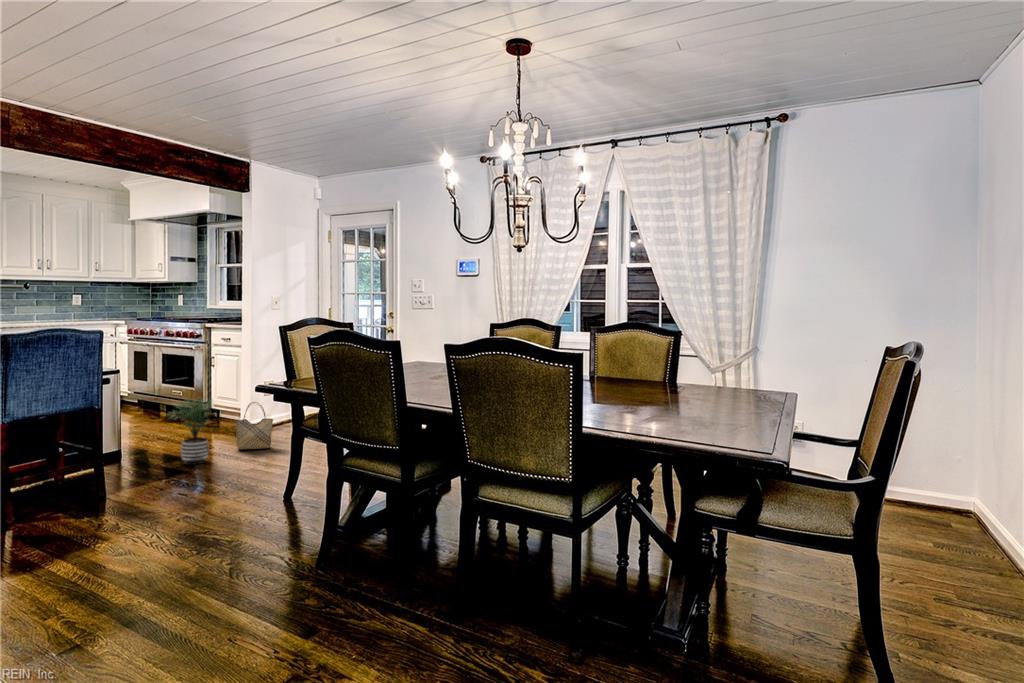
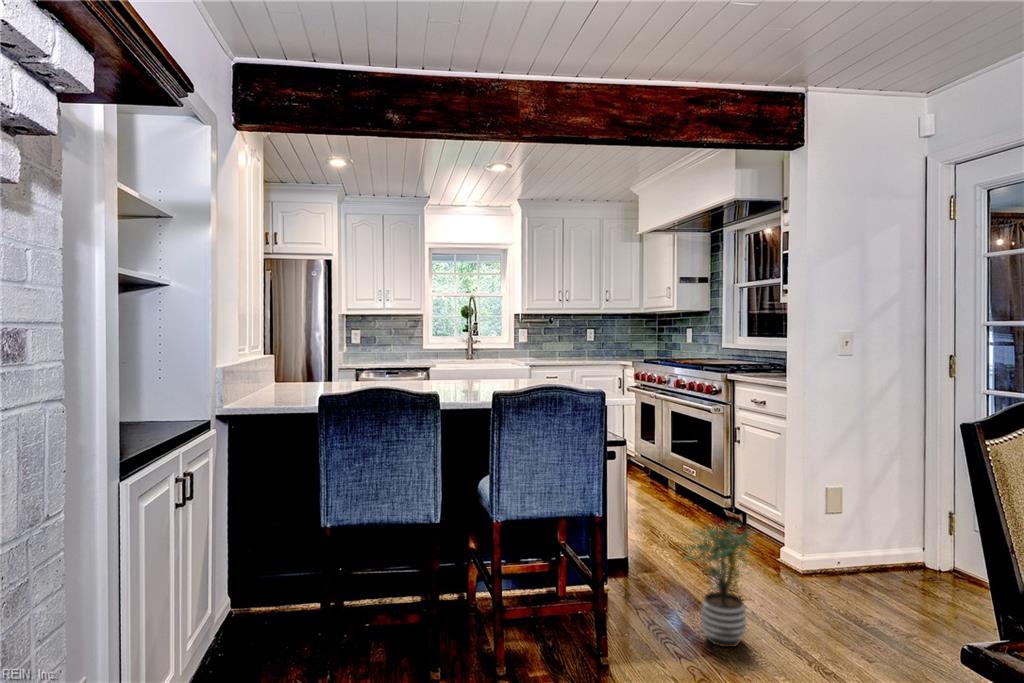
woven basket: present [236,402,273,449] -> none [787,532,858,629]

